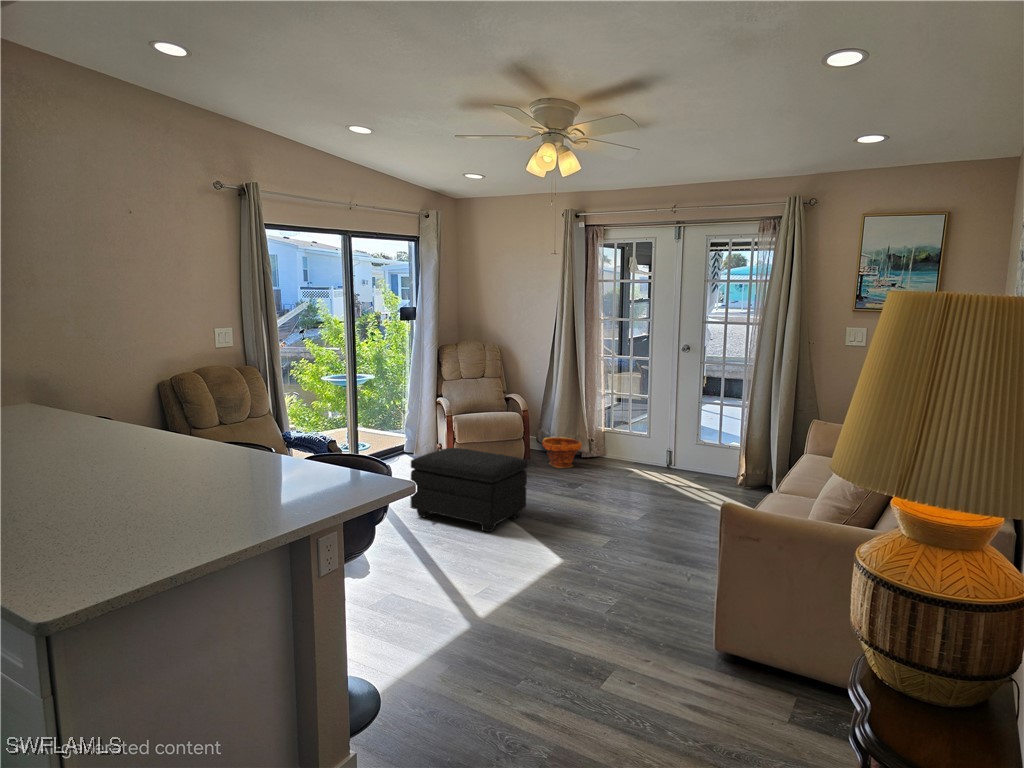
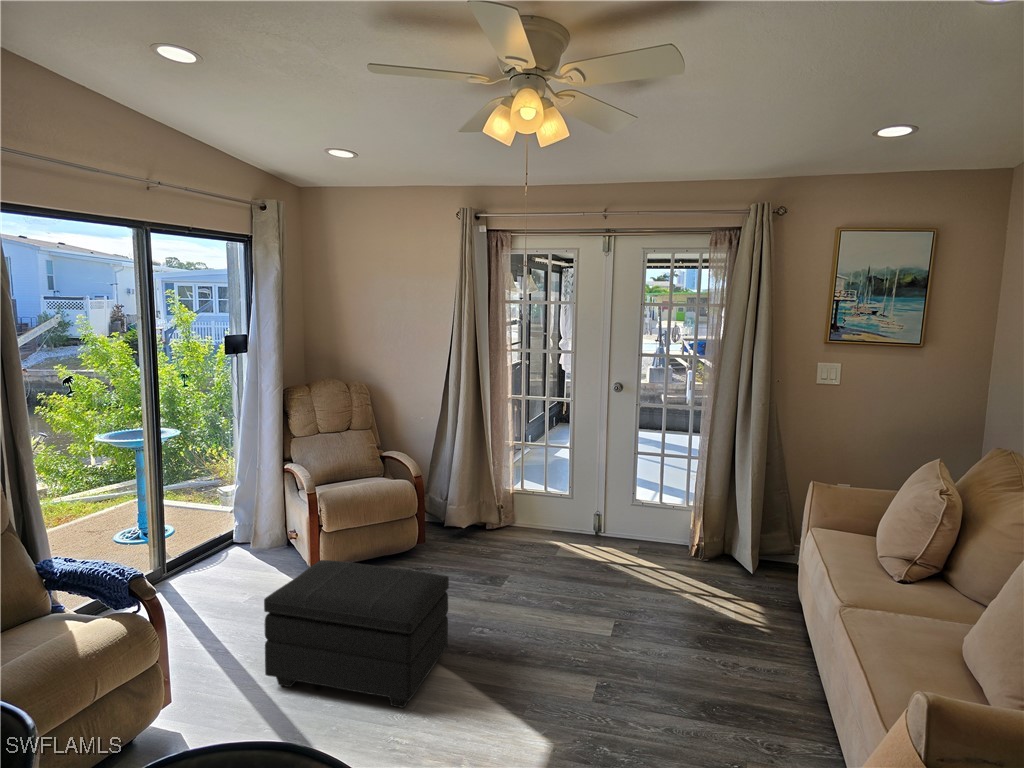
planter: present [542,437,582,468] -> none [438,506,490,551]

